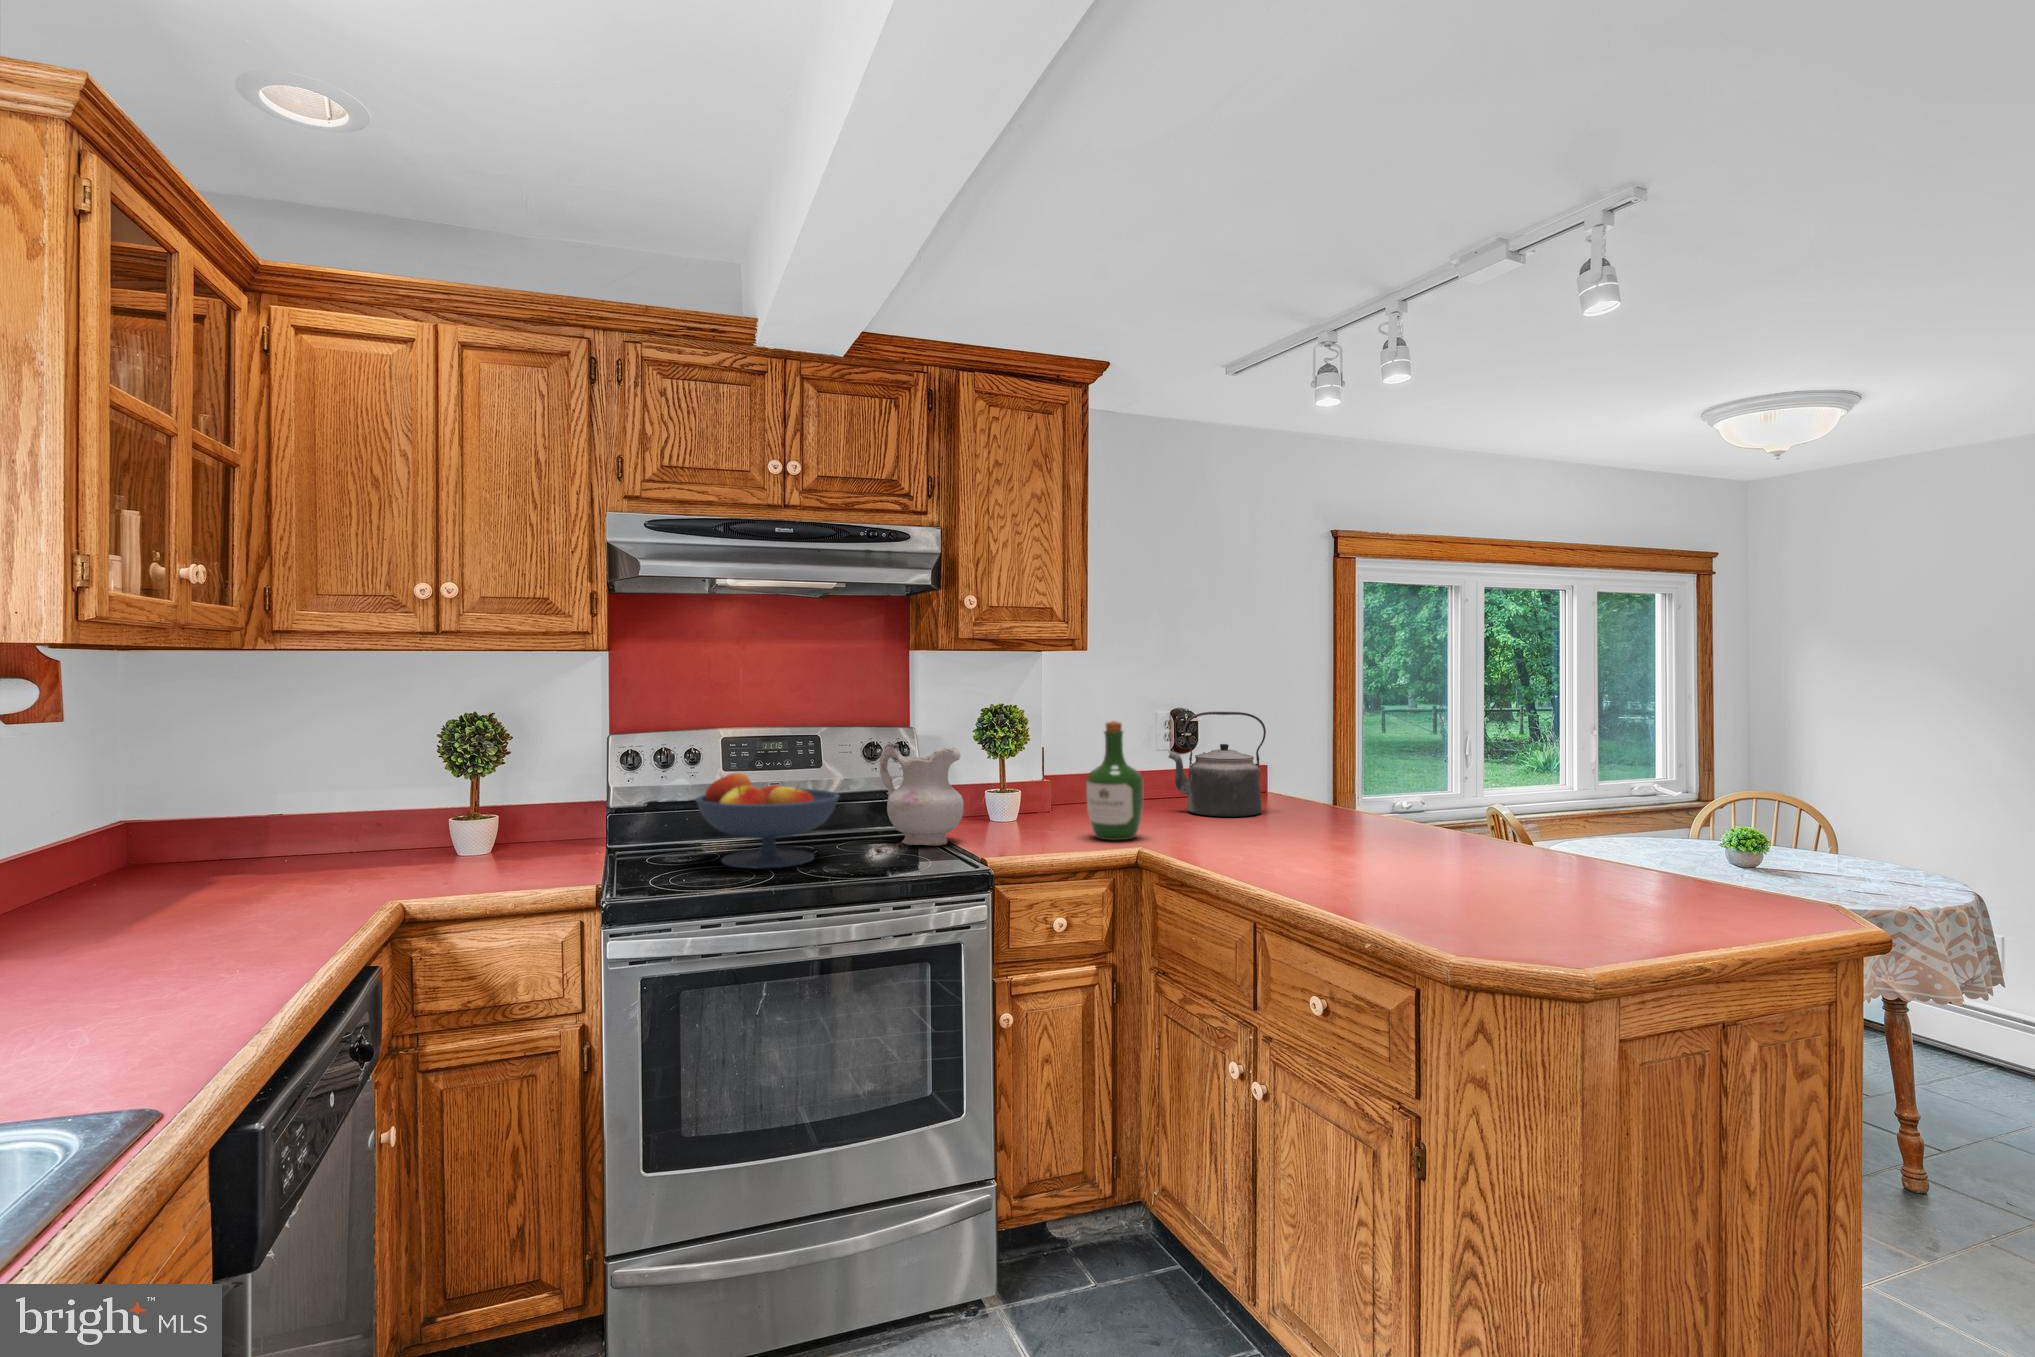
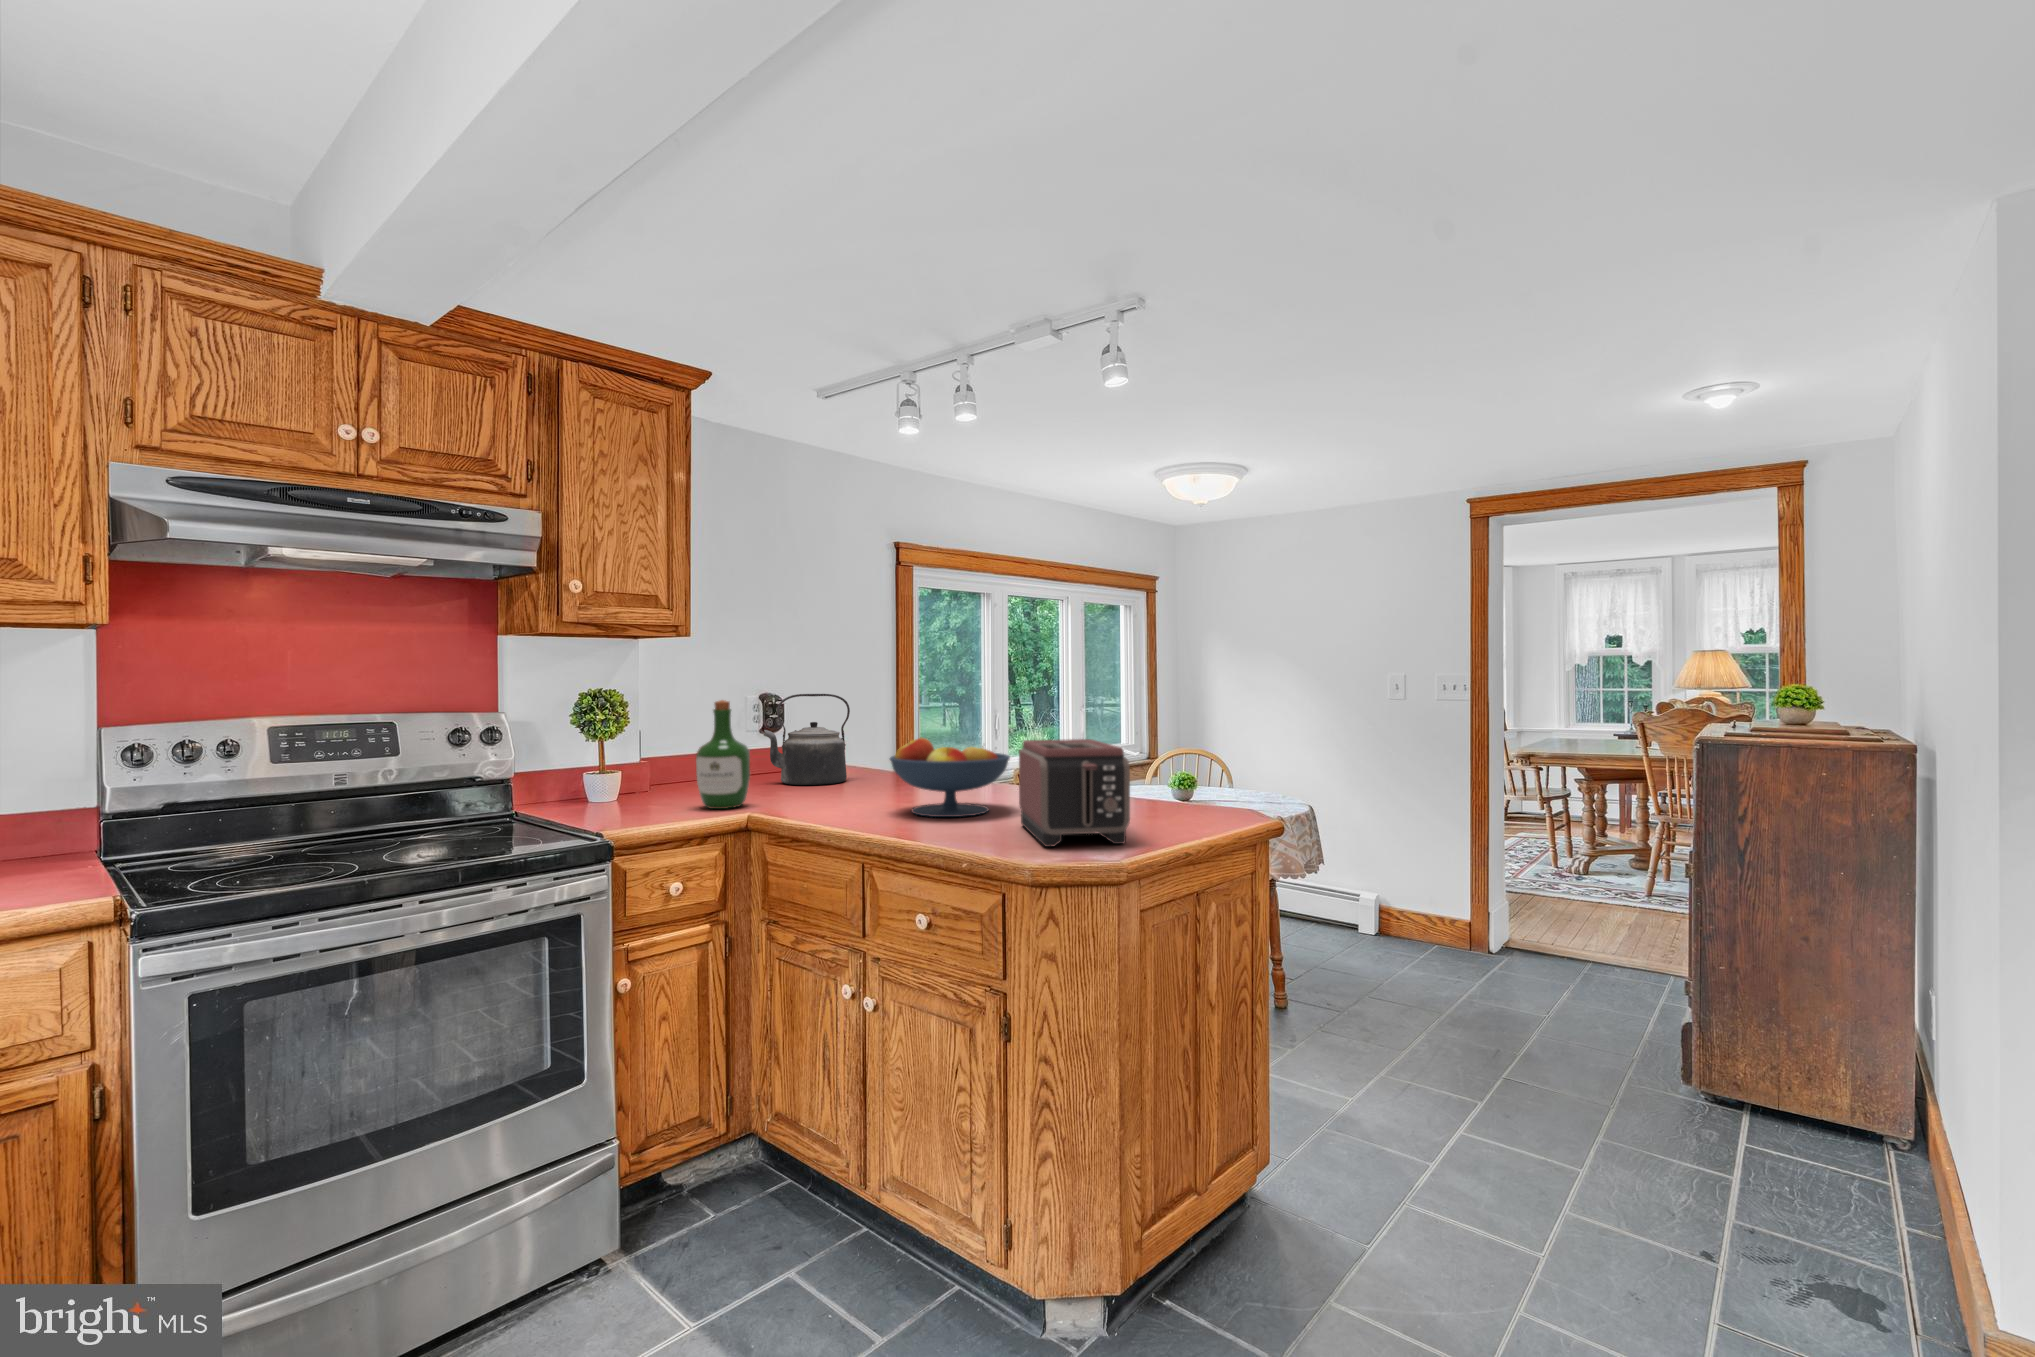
ceramic pitcher: present [880,743,964,846] -> none [474,726,571,827]
fruit bowl: present [696,773,839,869] -> present [890,738,1010,817]
toaster: none [1454,788,1607,943] -> present [1019,739,1130,847]

